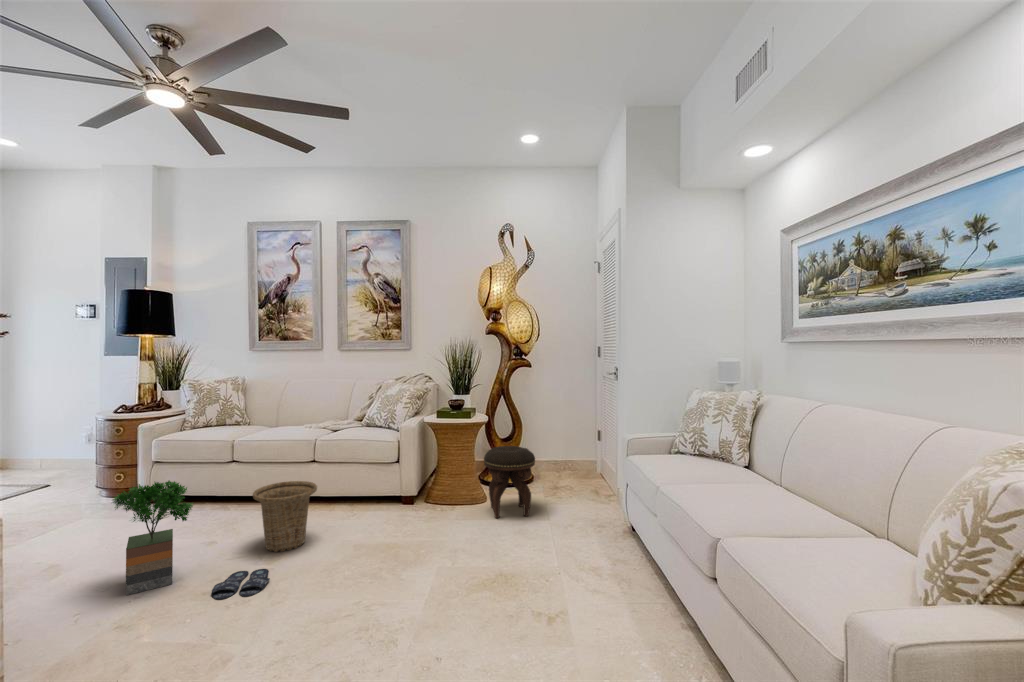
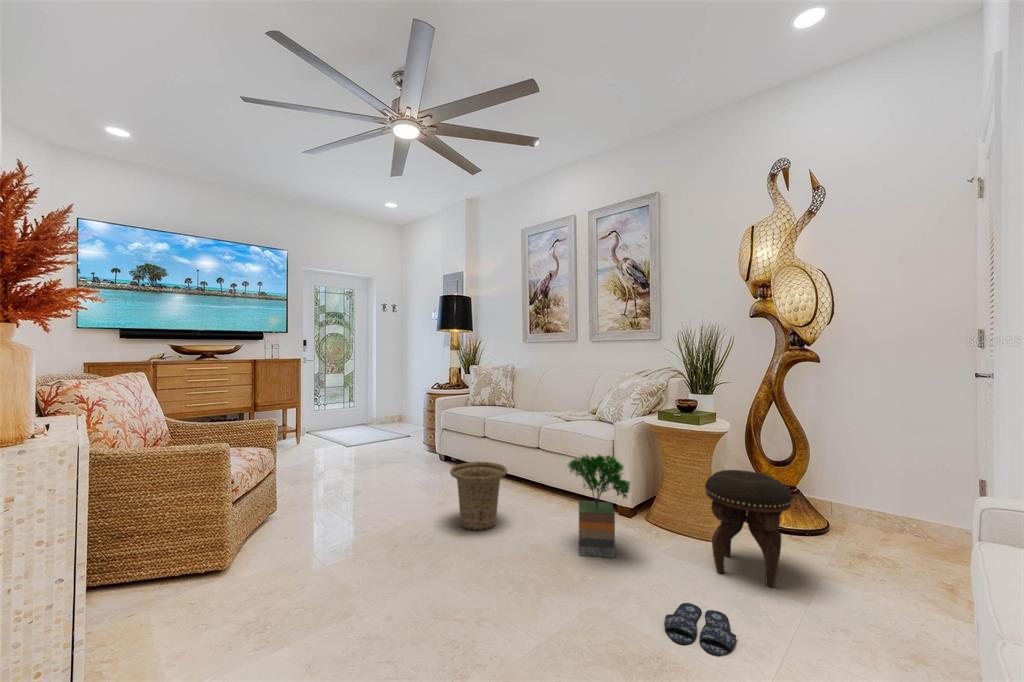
potted tree: present [112,481,193,595] -> present [568,454,630,558]
slippers: present [212,569,270,600] -> present [664,603,736,656]

